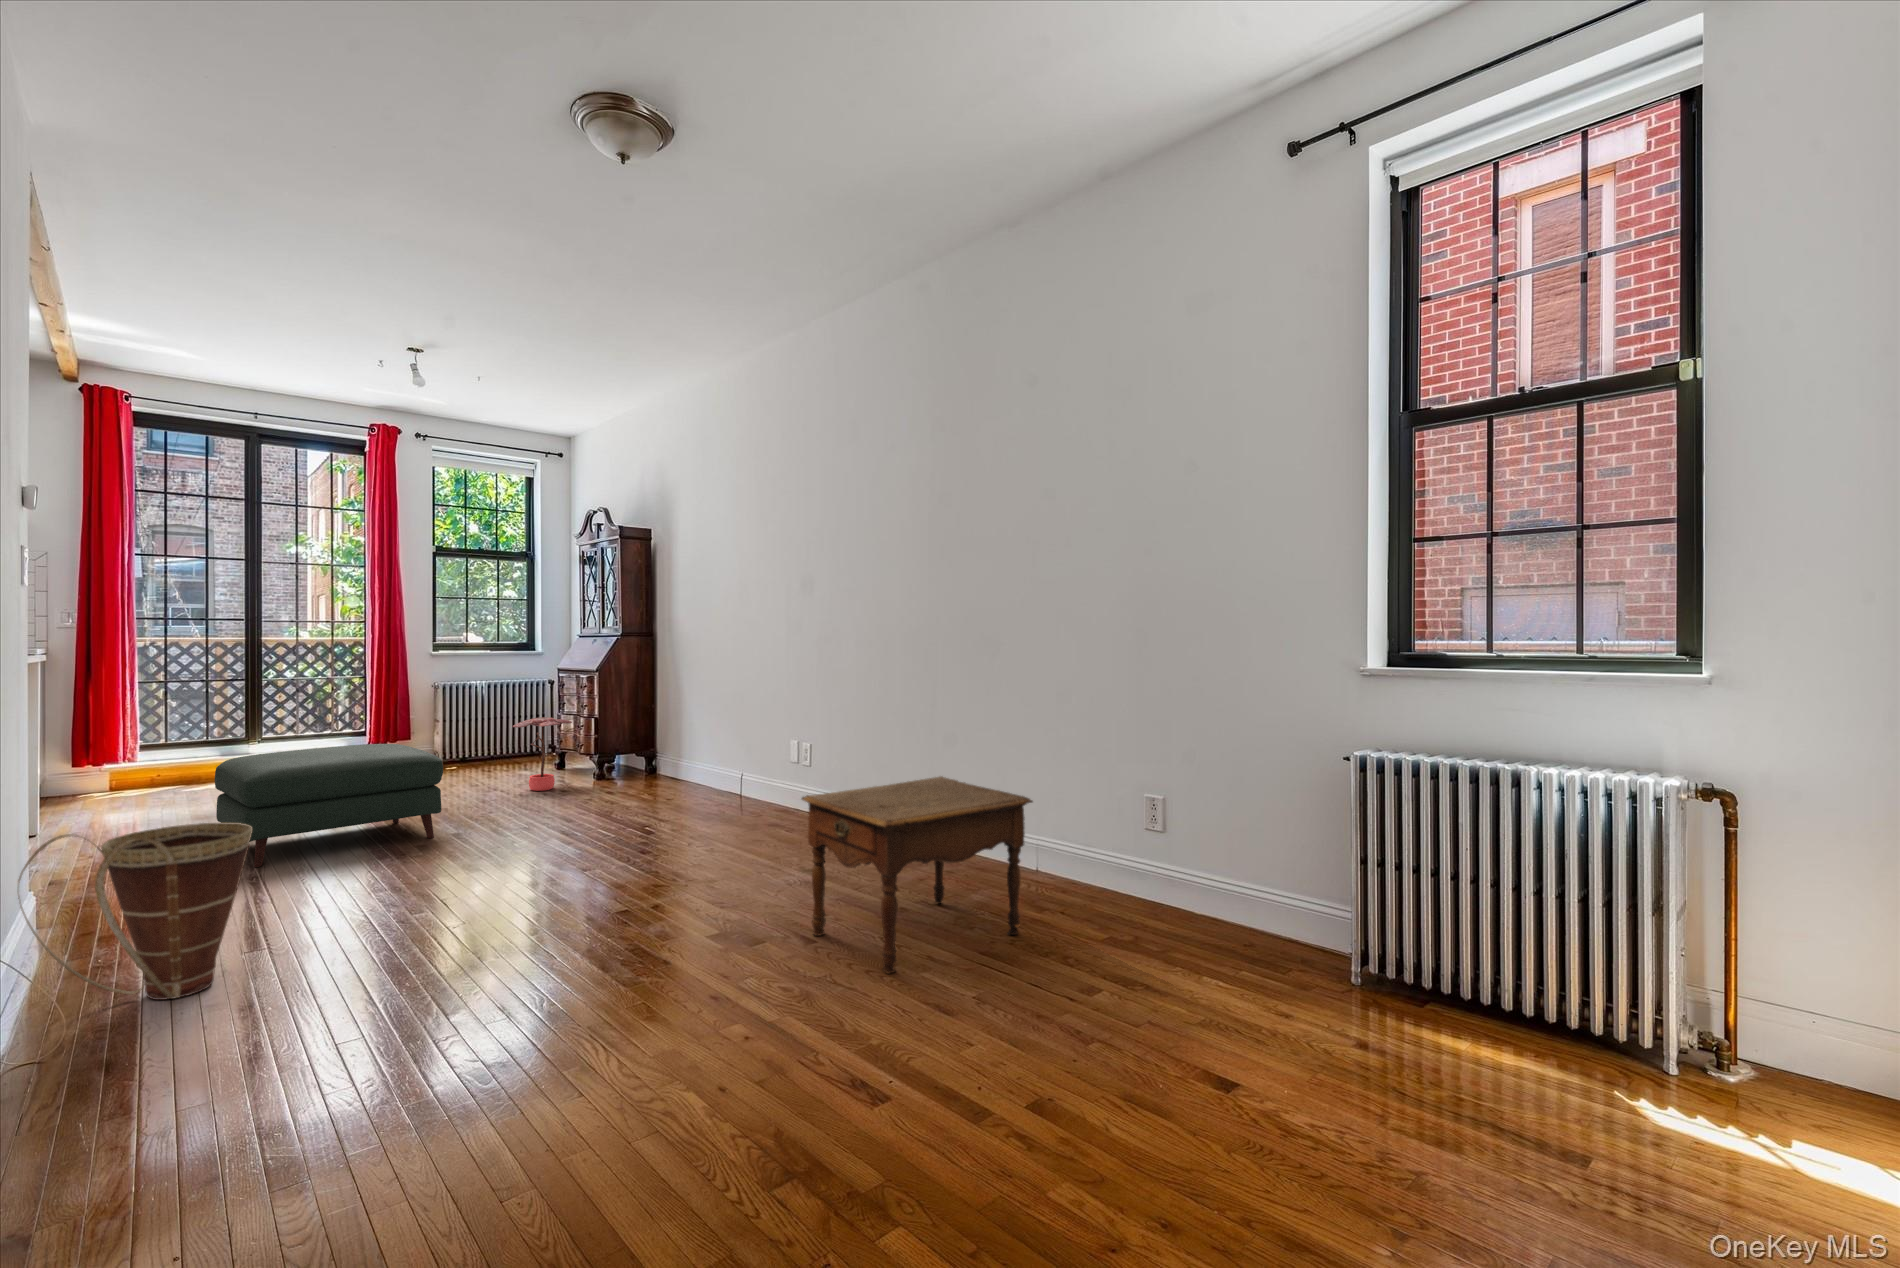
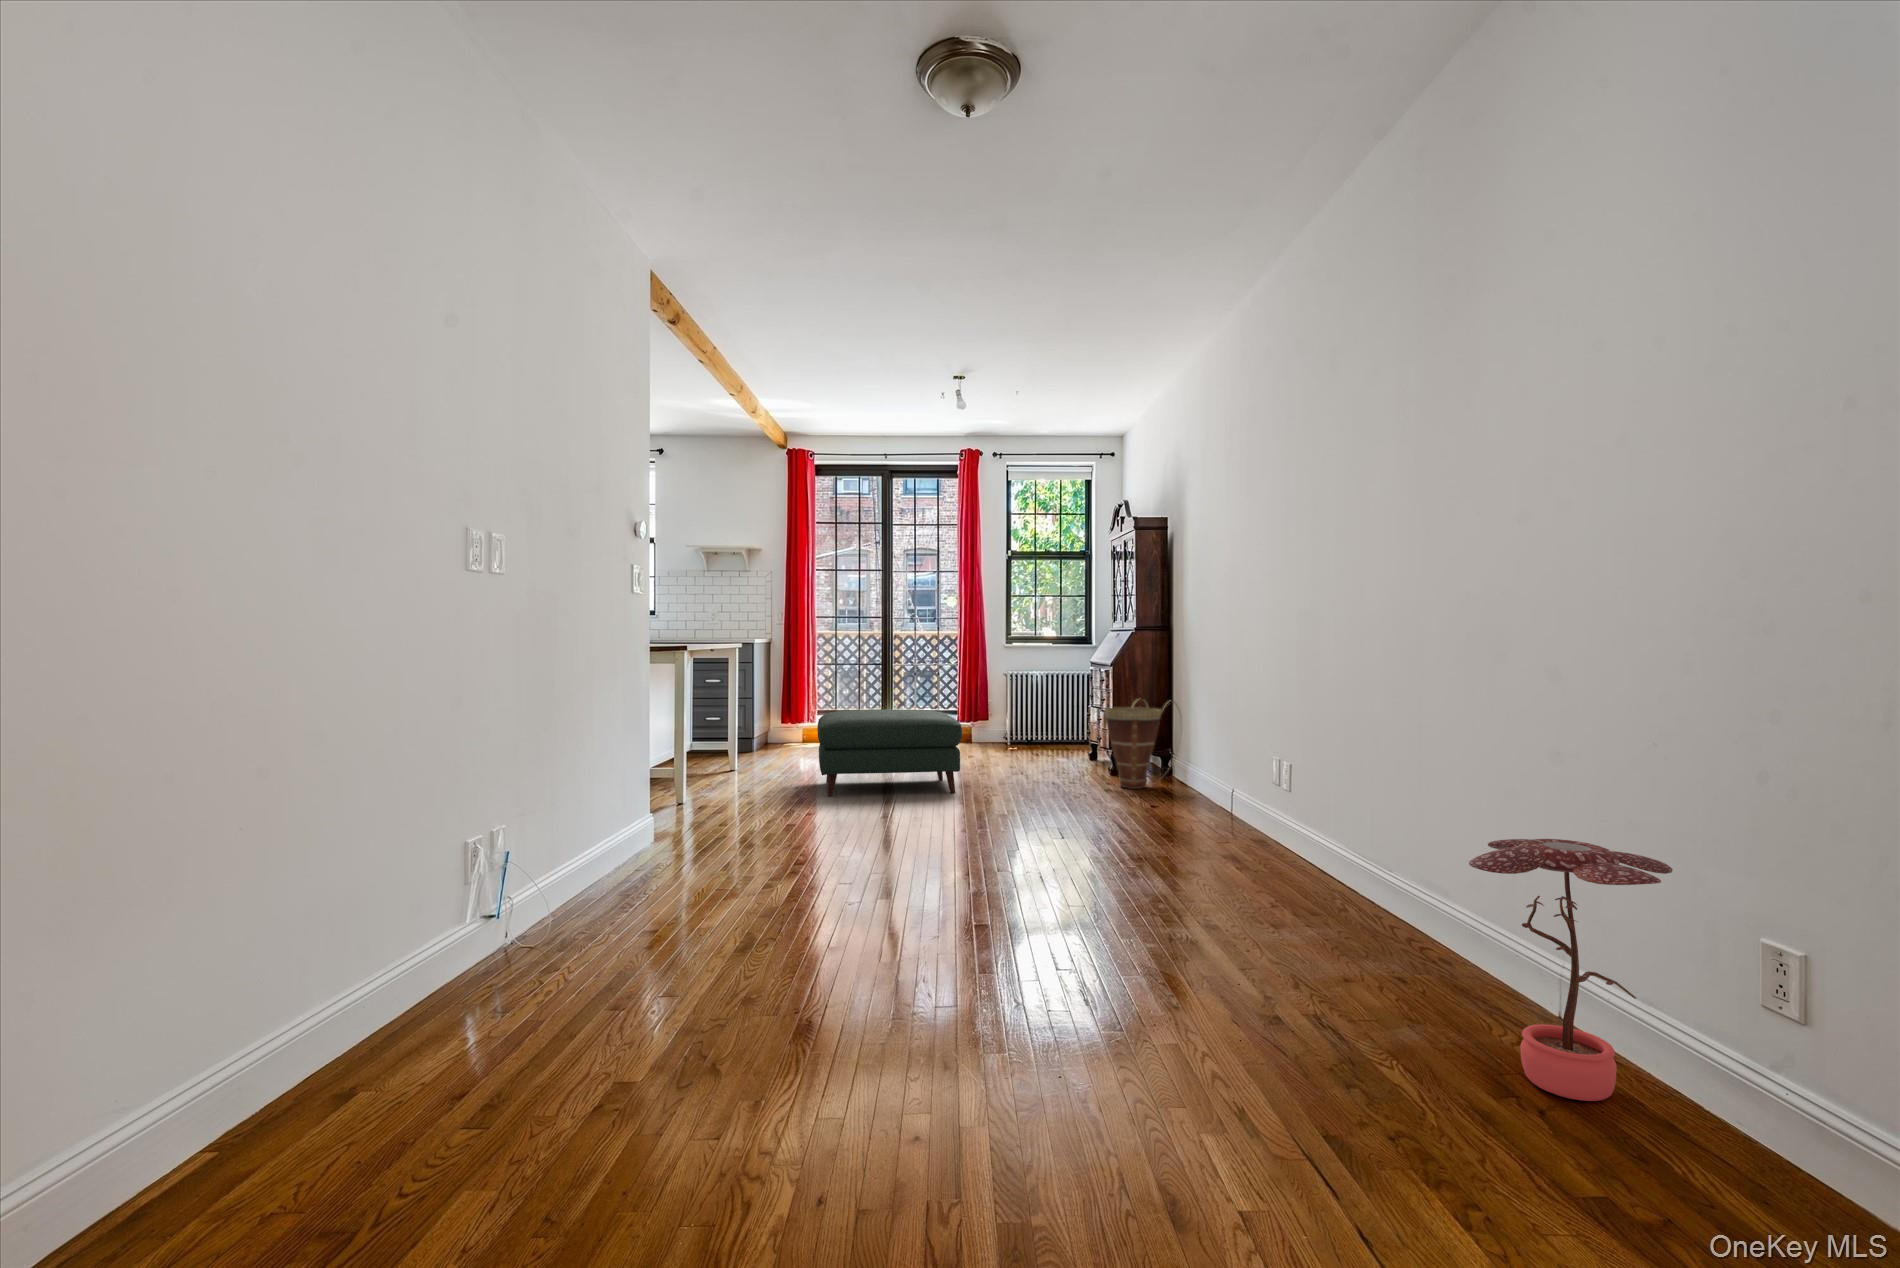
potted plant: present [512,717,572,791] -> present [1469,839,1673,1101]
side table: present [802,776,1033,974] -> none [1185,759,1492,980]
basket: present [18,823,252,1000] -> present [1104,699,1182,789]

